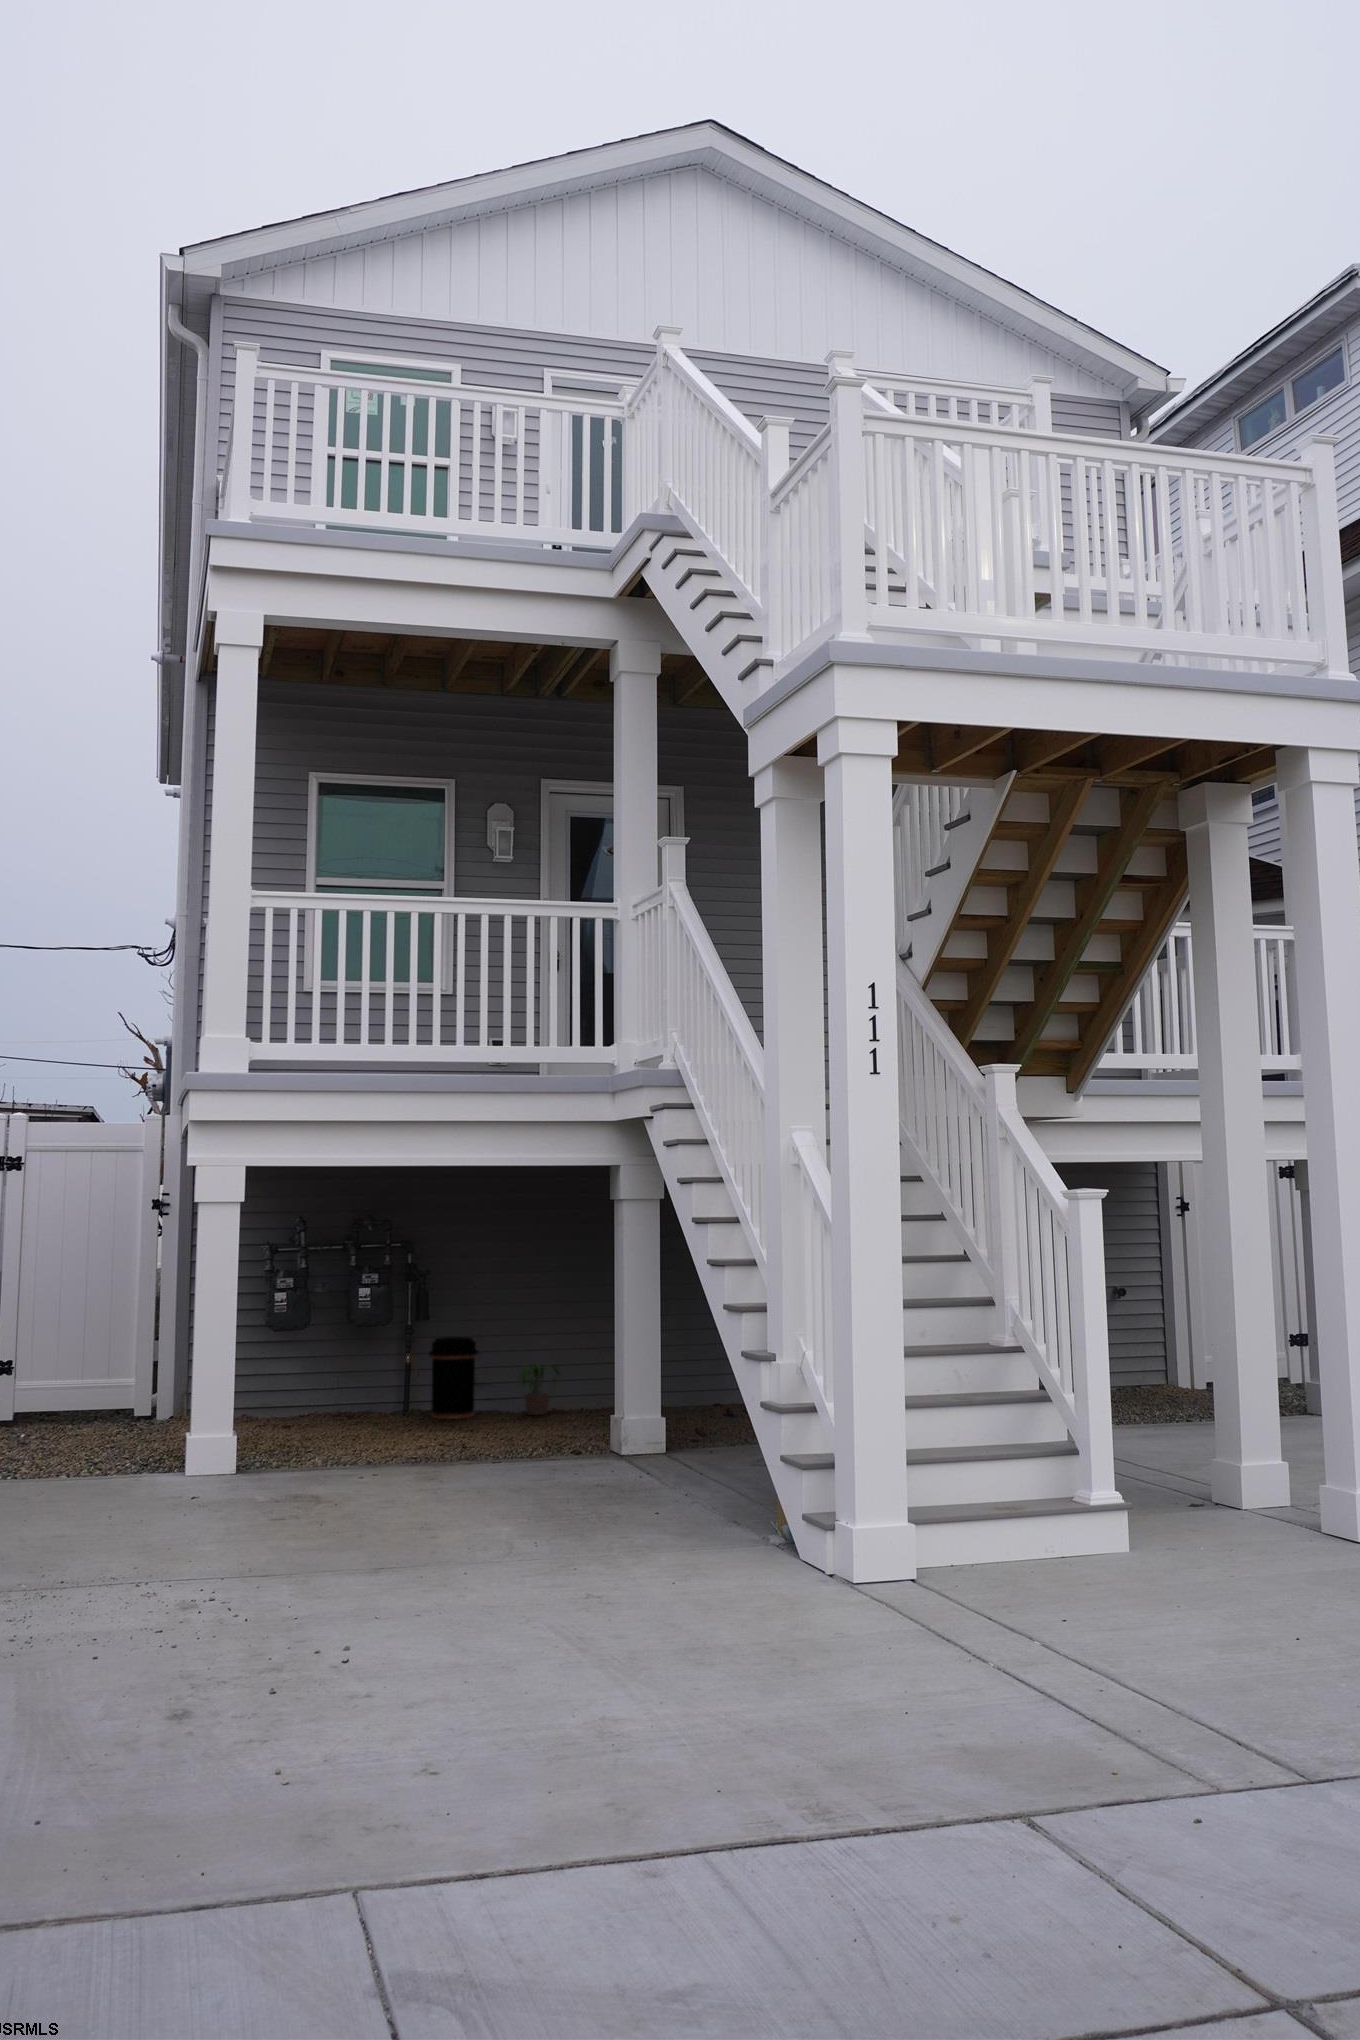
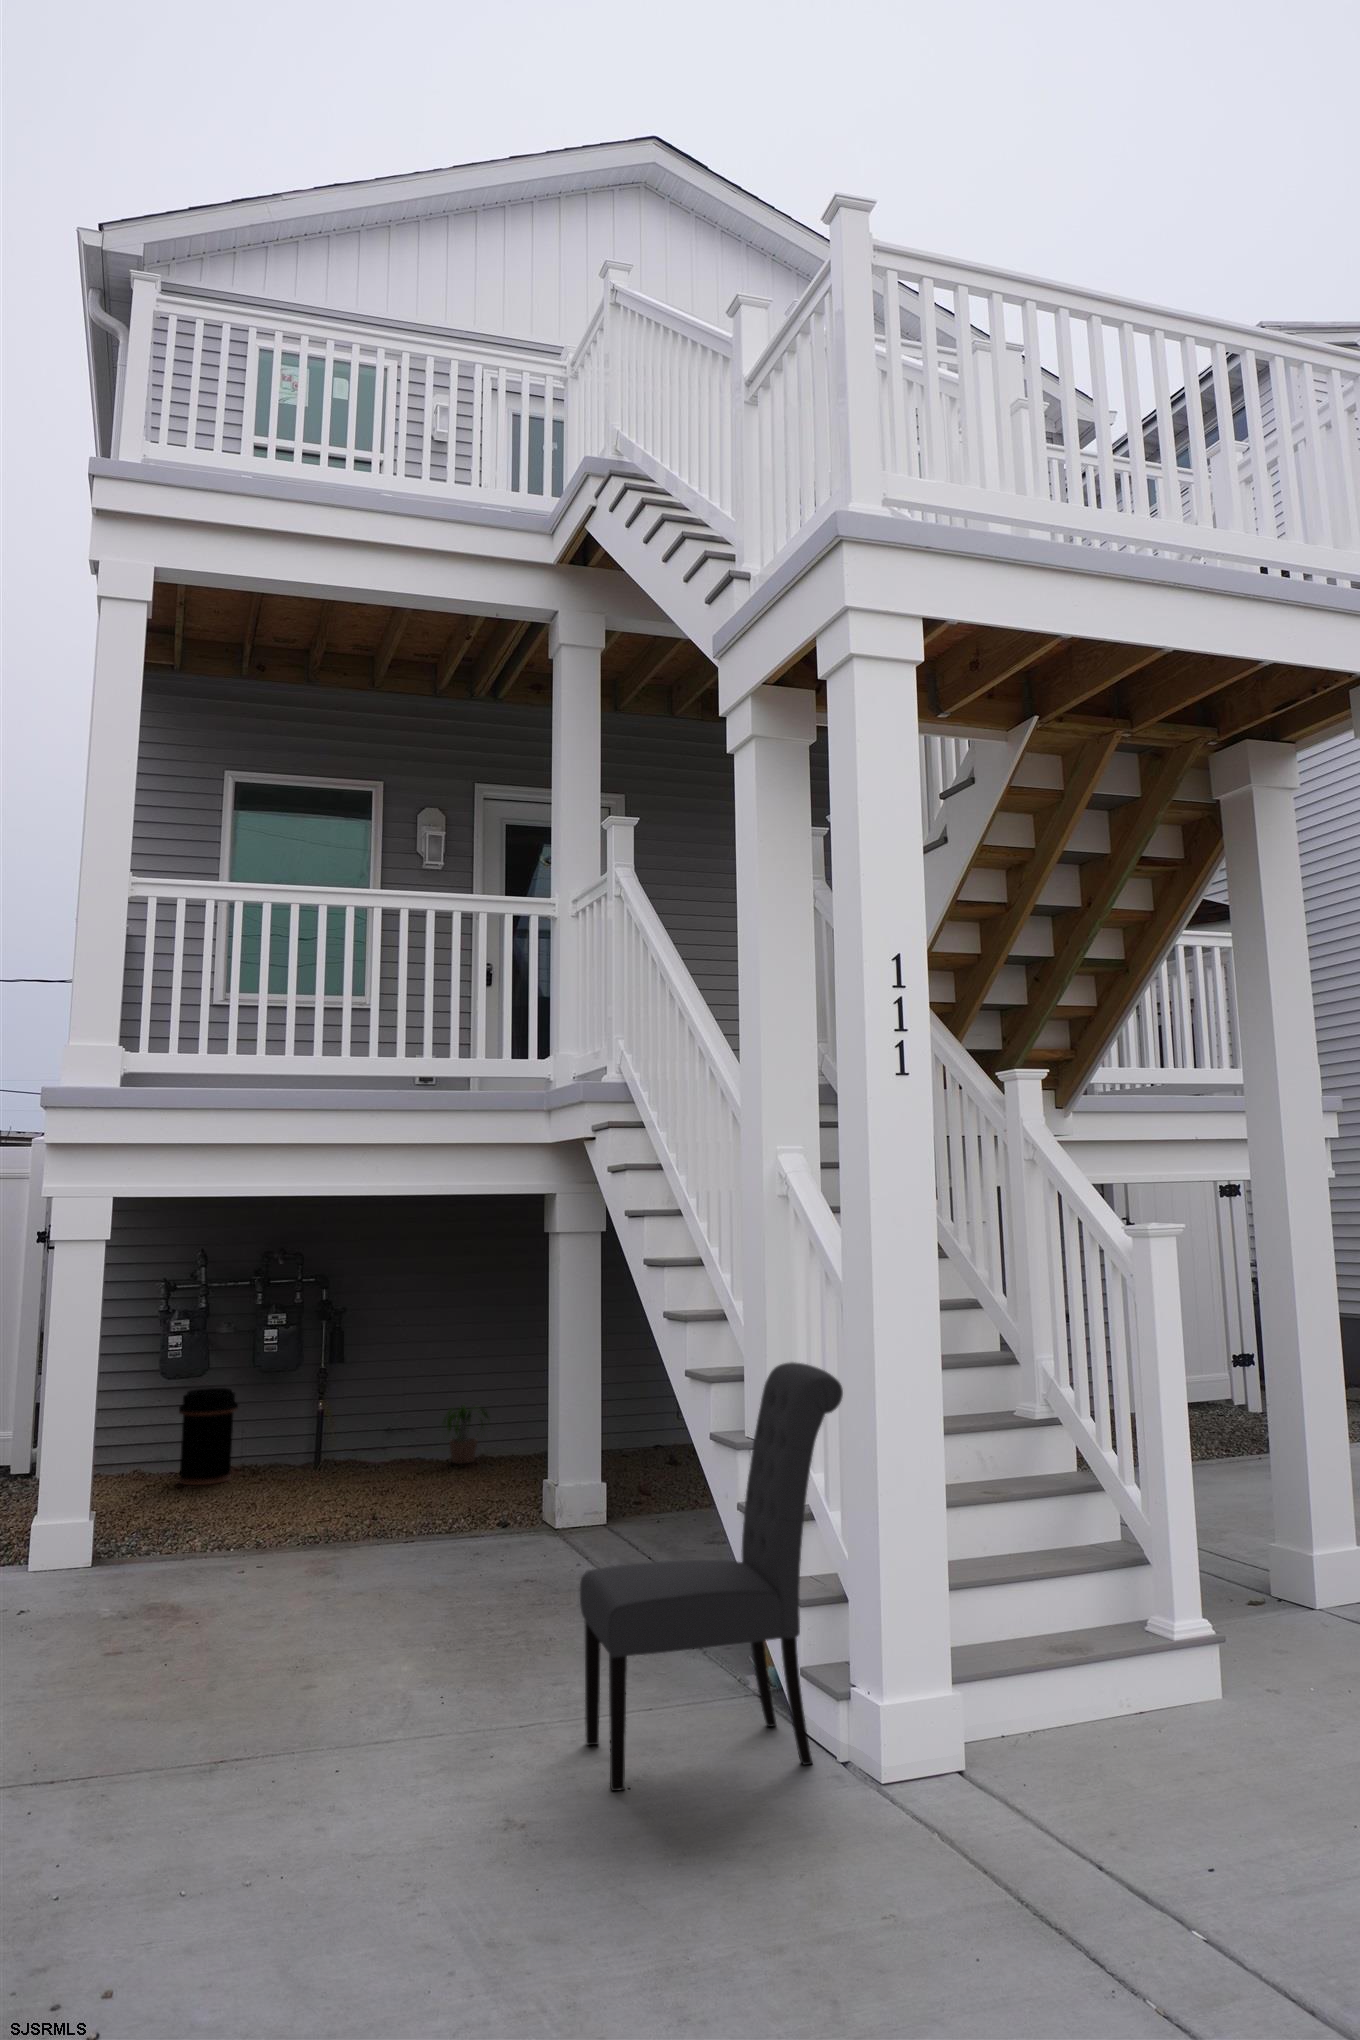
chair: none [639,1291,831,1581] -> present [580,1362,843,1791]
trash can: present [429,1337,478,1419] -> present [179,1388,238,1485]

